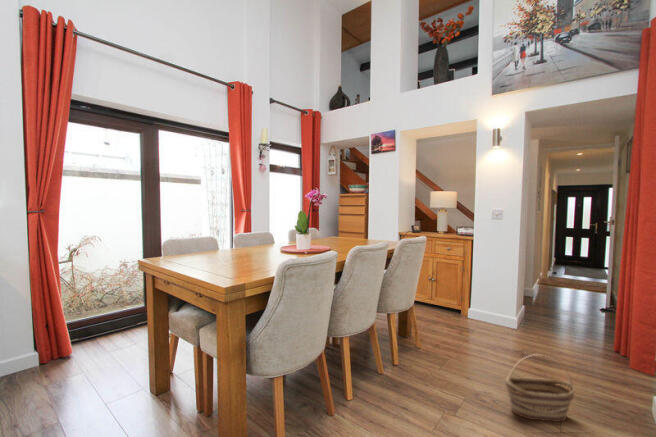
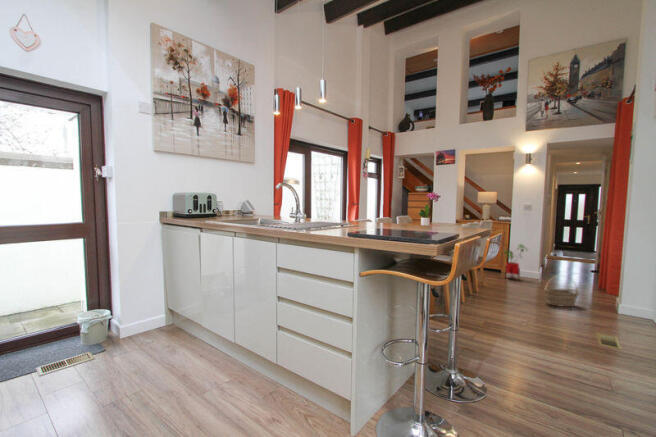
house plant: none [460,275,499,332] -> present [505,244,527,277]

